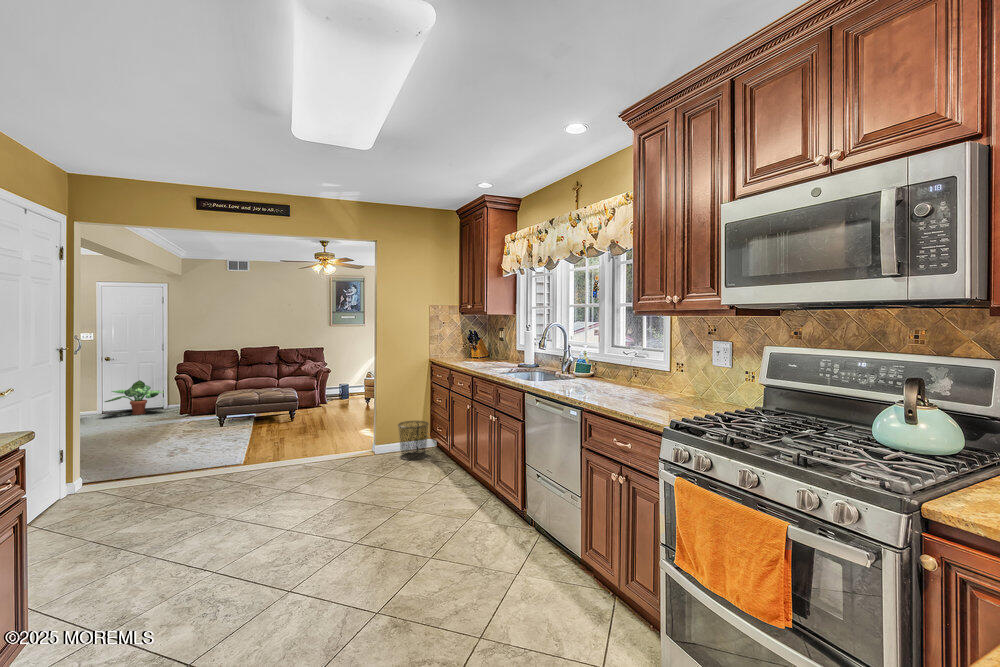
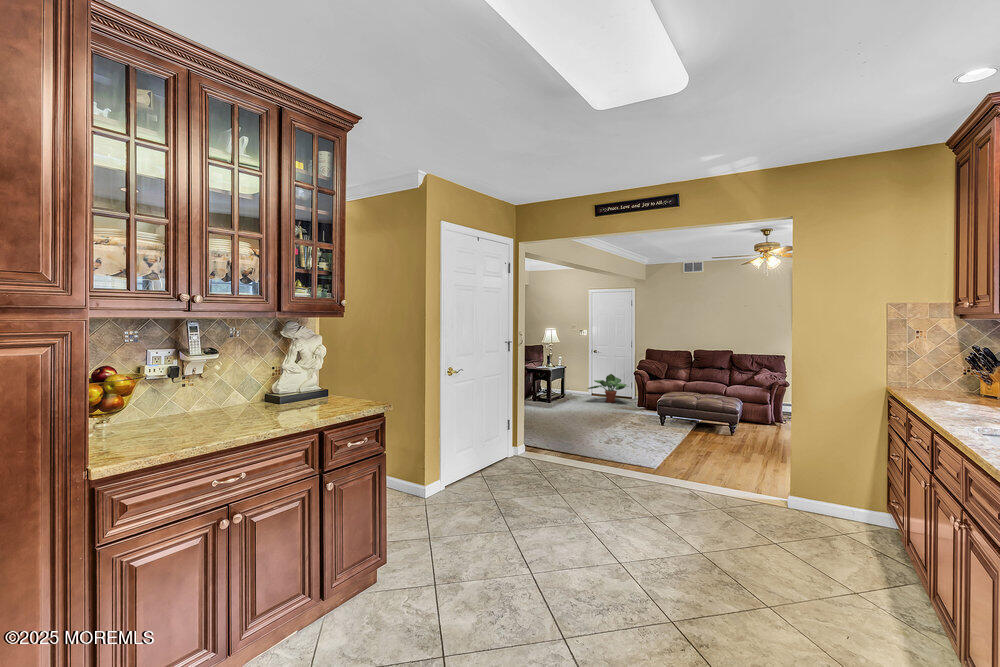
waste bin: present [398,421,429,460] -> none [820,473,879,539]

